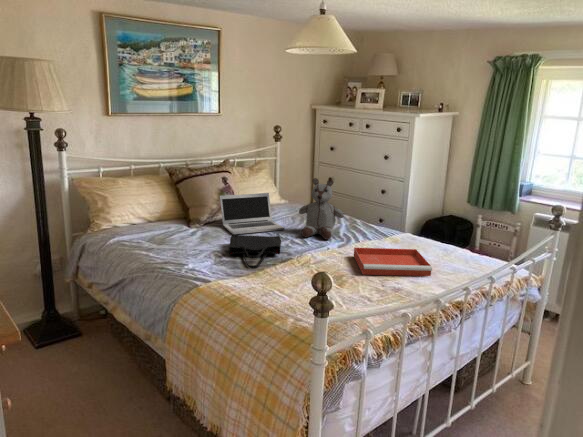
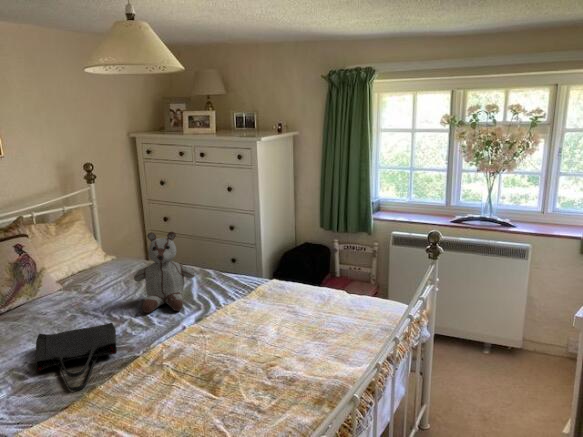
laptop: present [220,193,284,234] -> none [13,257,117,329]
tray: present [354,248,432,276] -> none [218,307,322,363]

